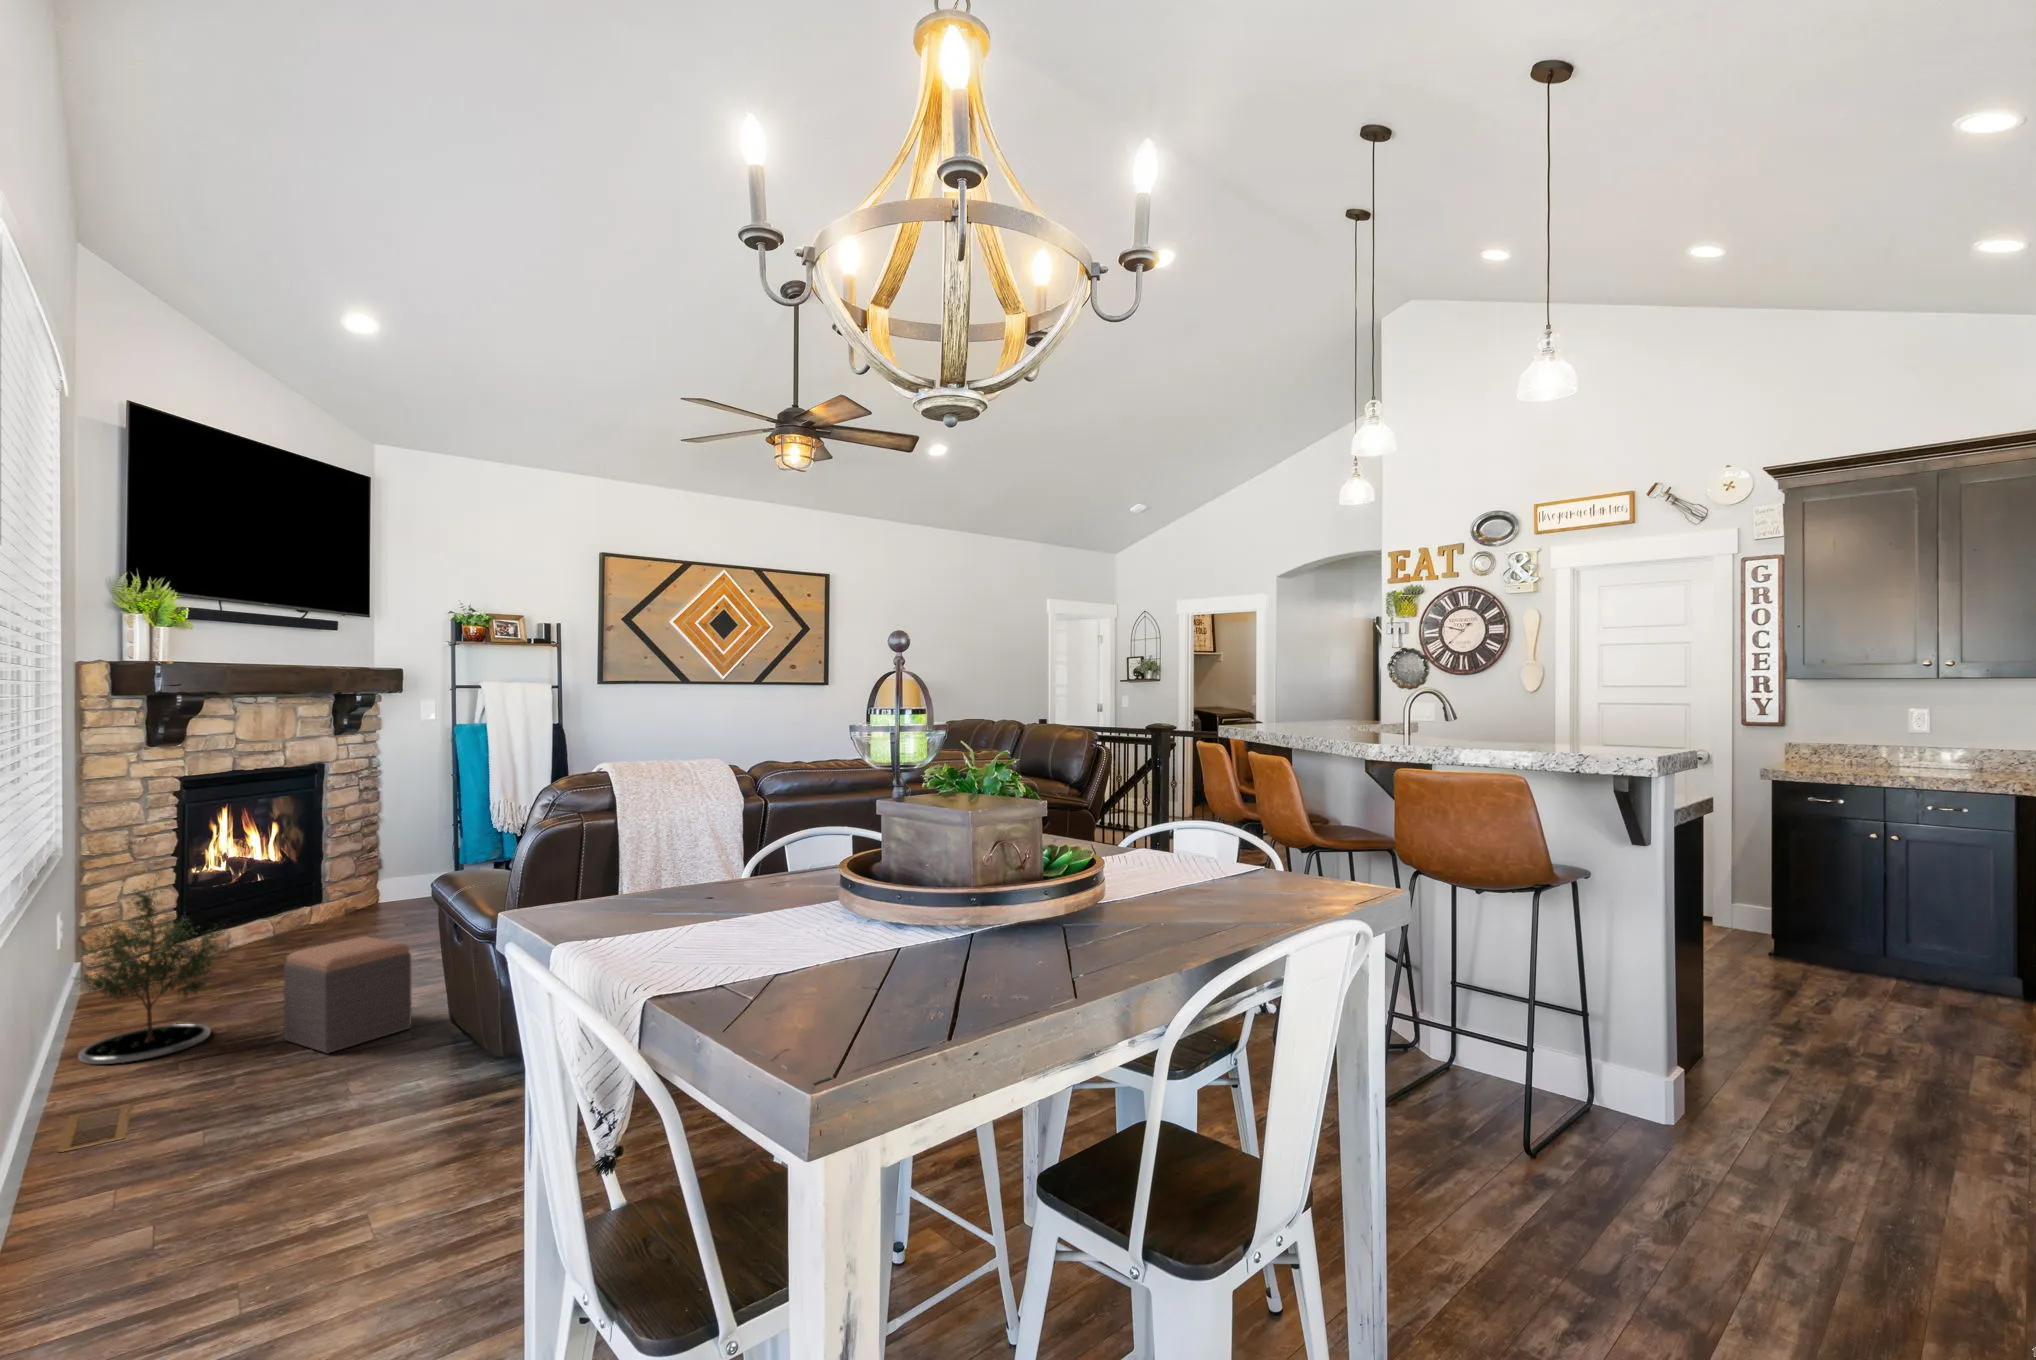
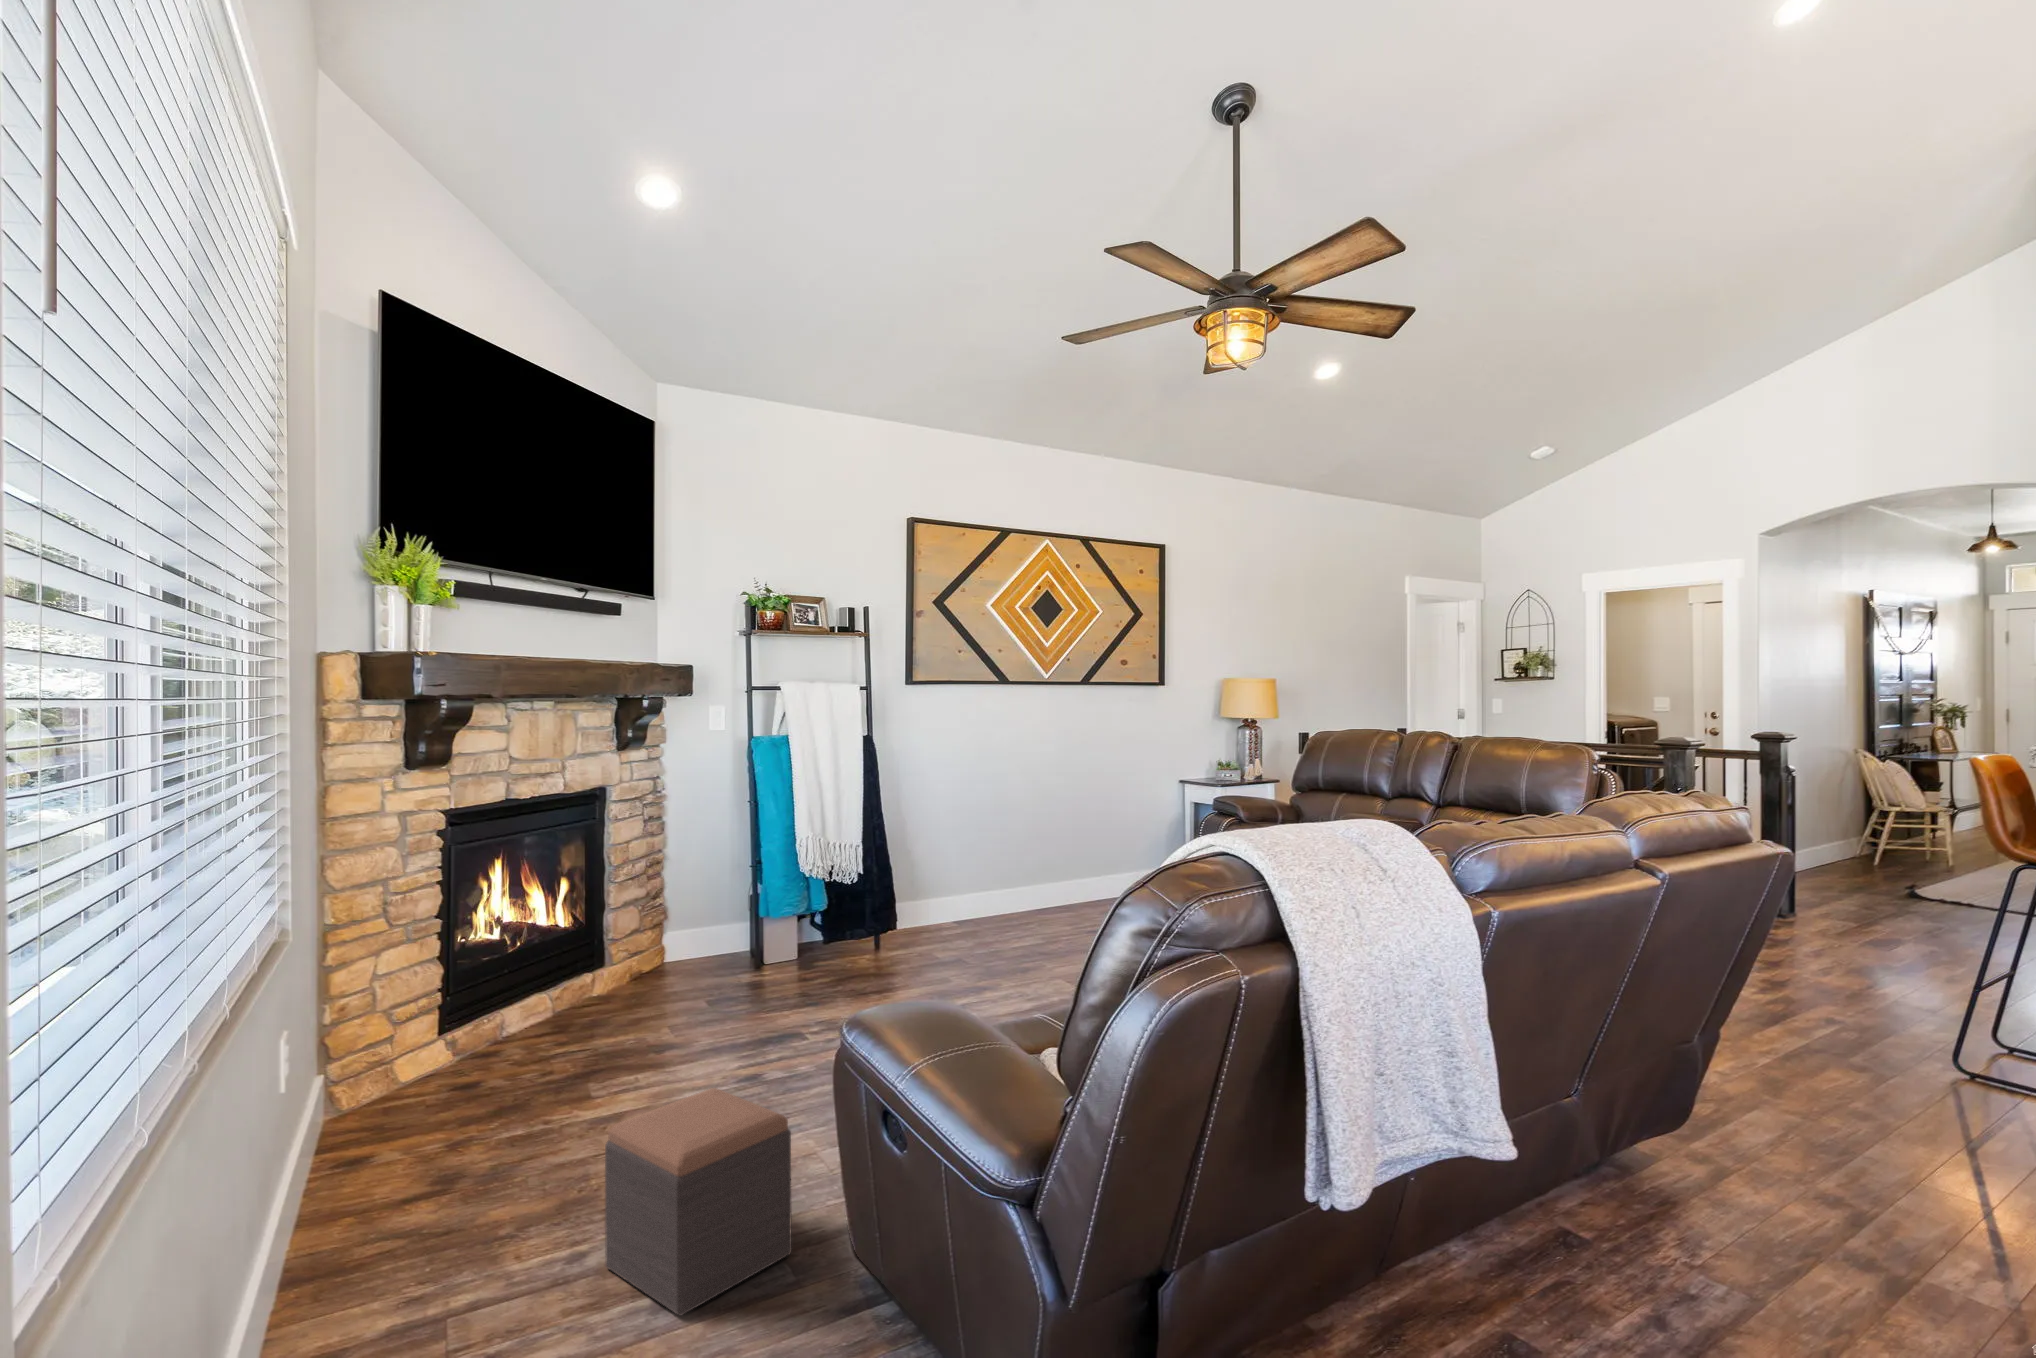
potted tree: present [78,872,222,1064] -> none [299,981,528,1308]

